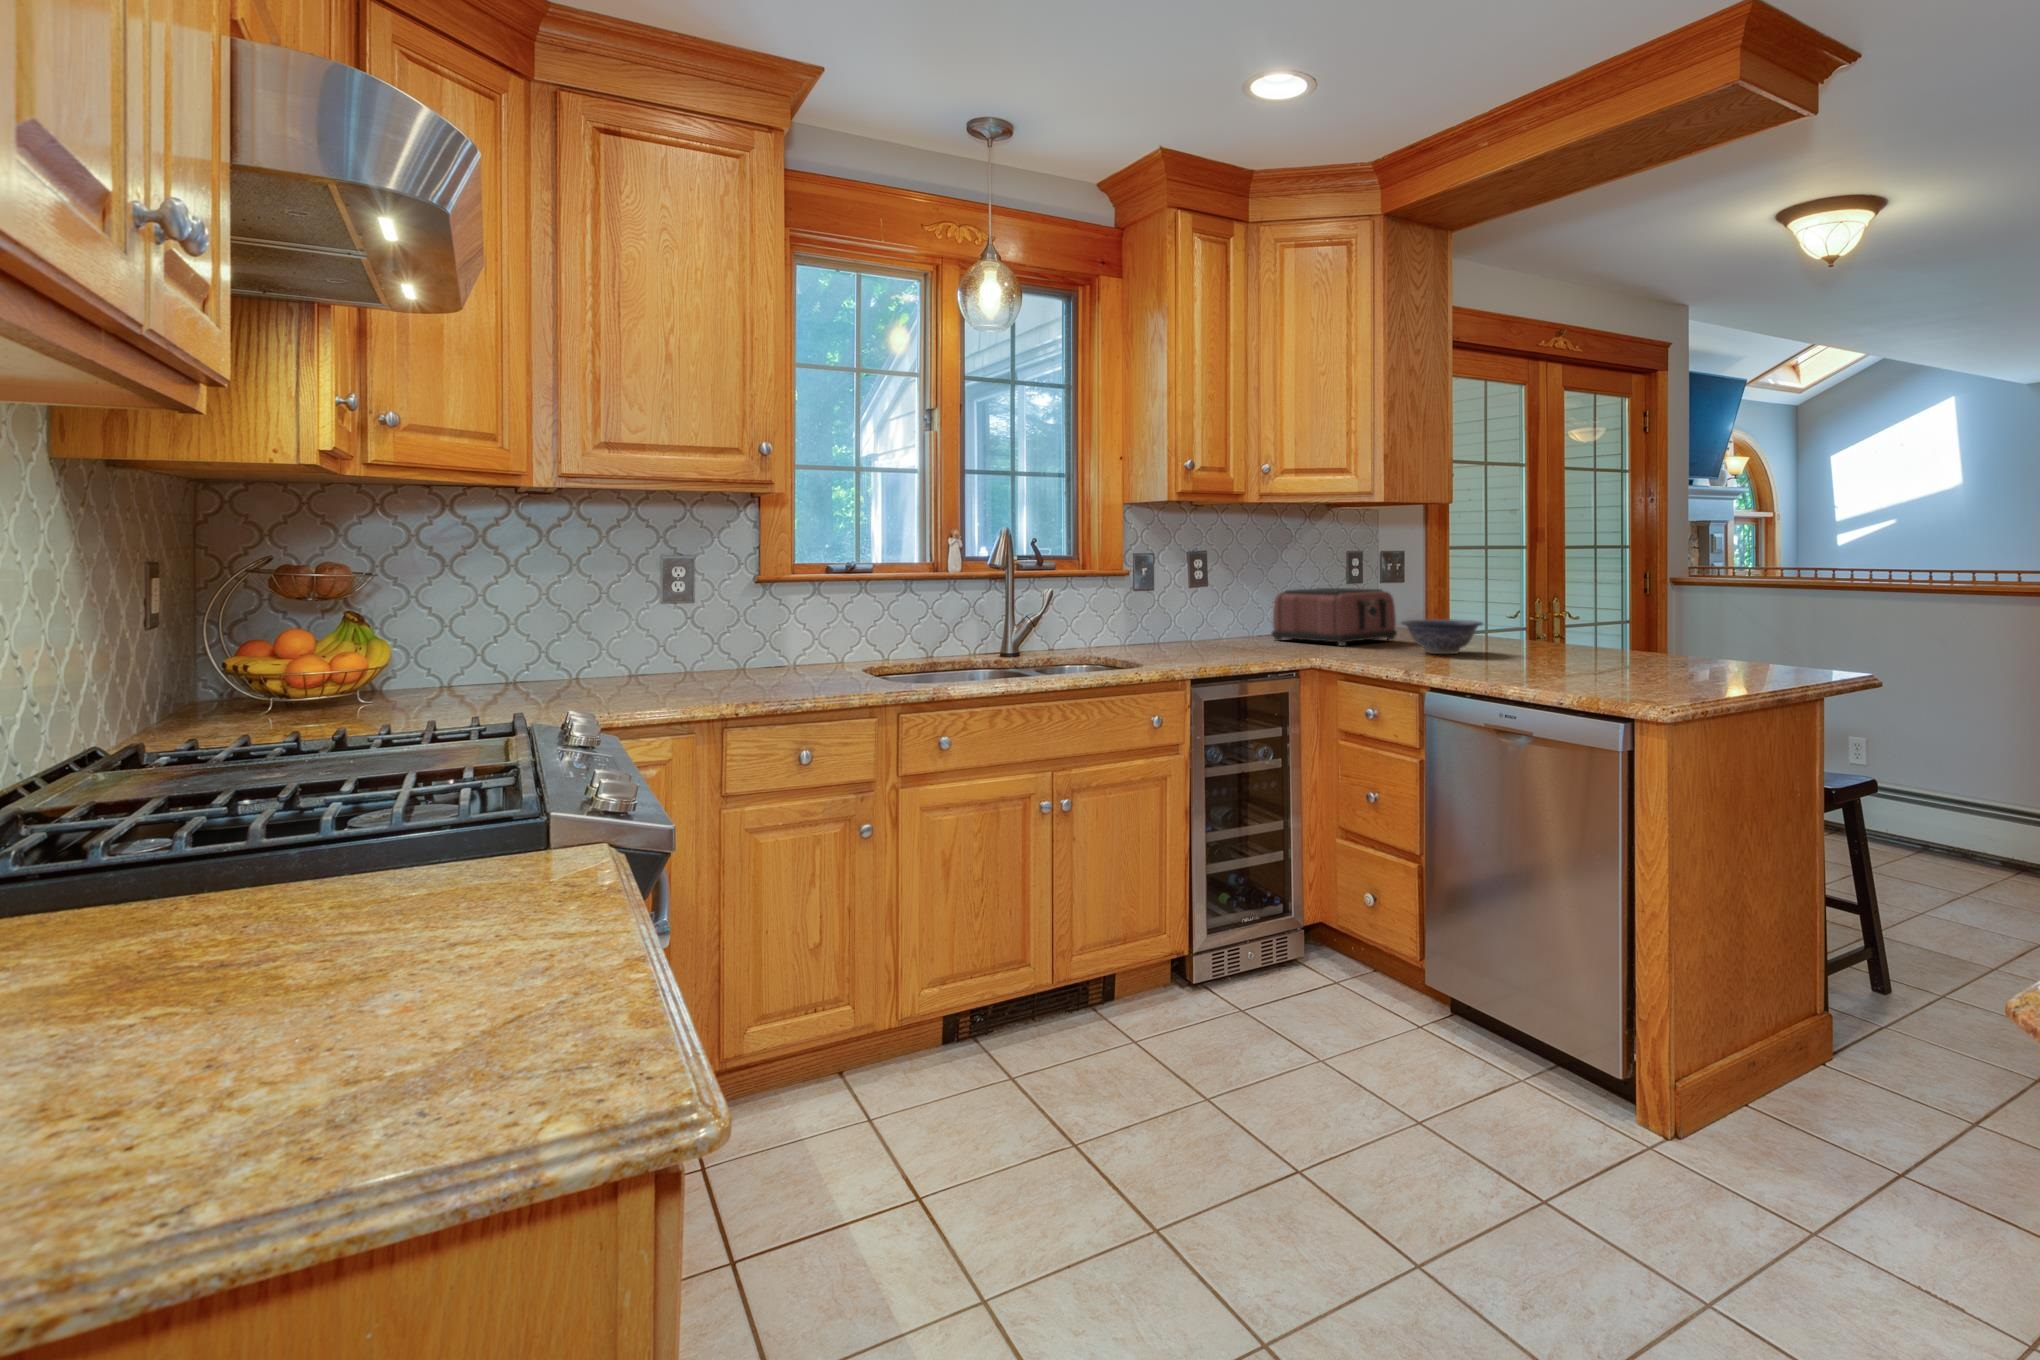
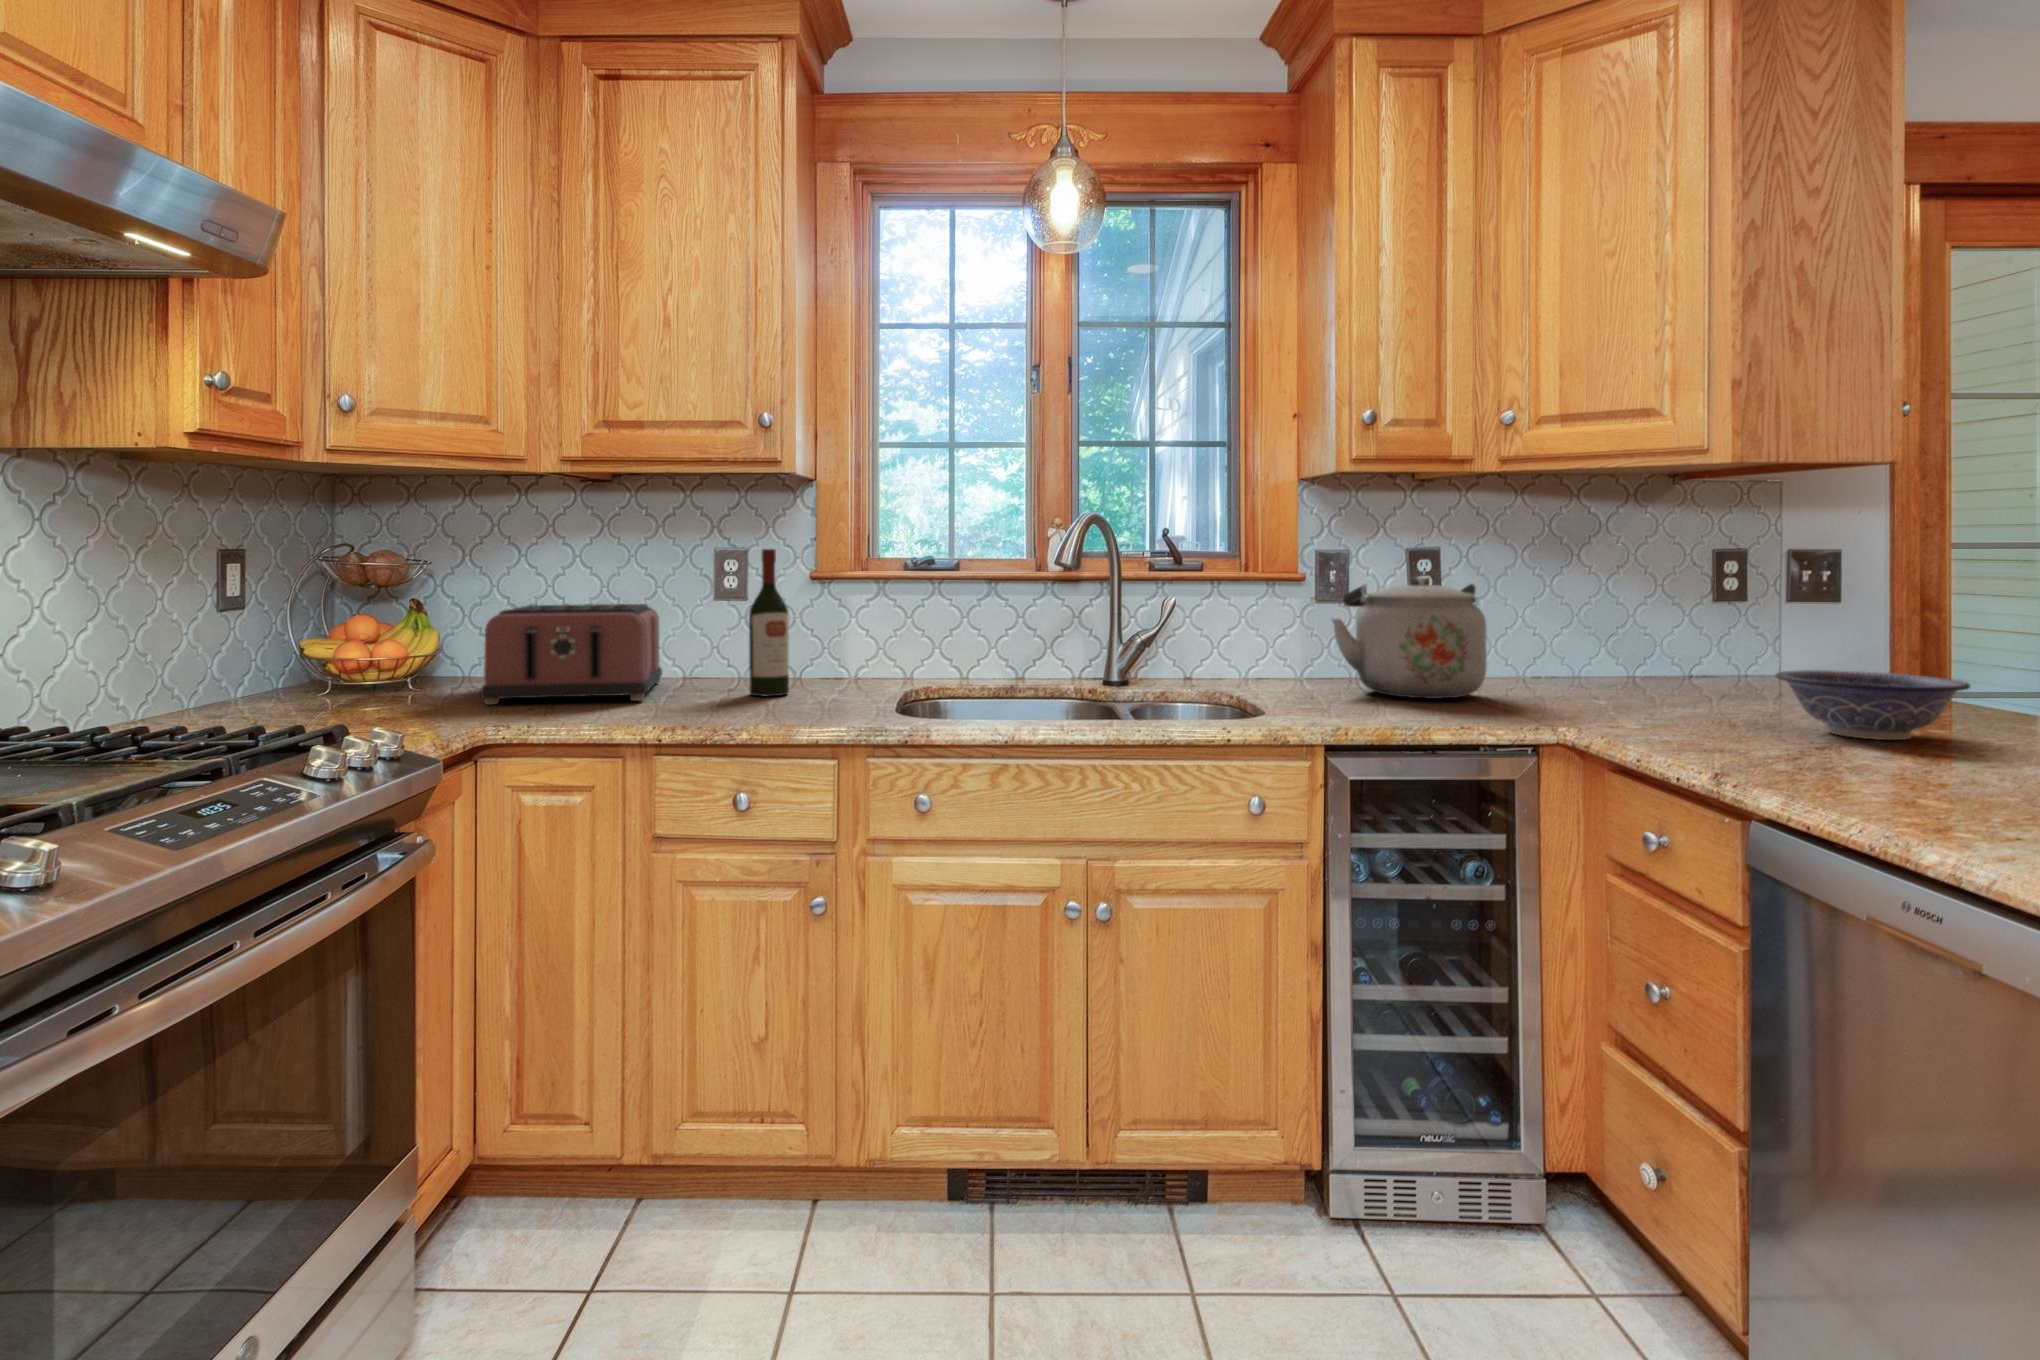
wine bottle: none [746,556,782,681] -> present [749,549,789,696]
kettle: none [1157,571,1250,651] -> present [1332,576,1487,698]
toaster: present [1272,588,1397,646] -> present [481,604,662,705]

